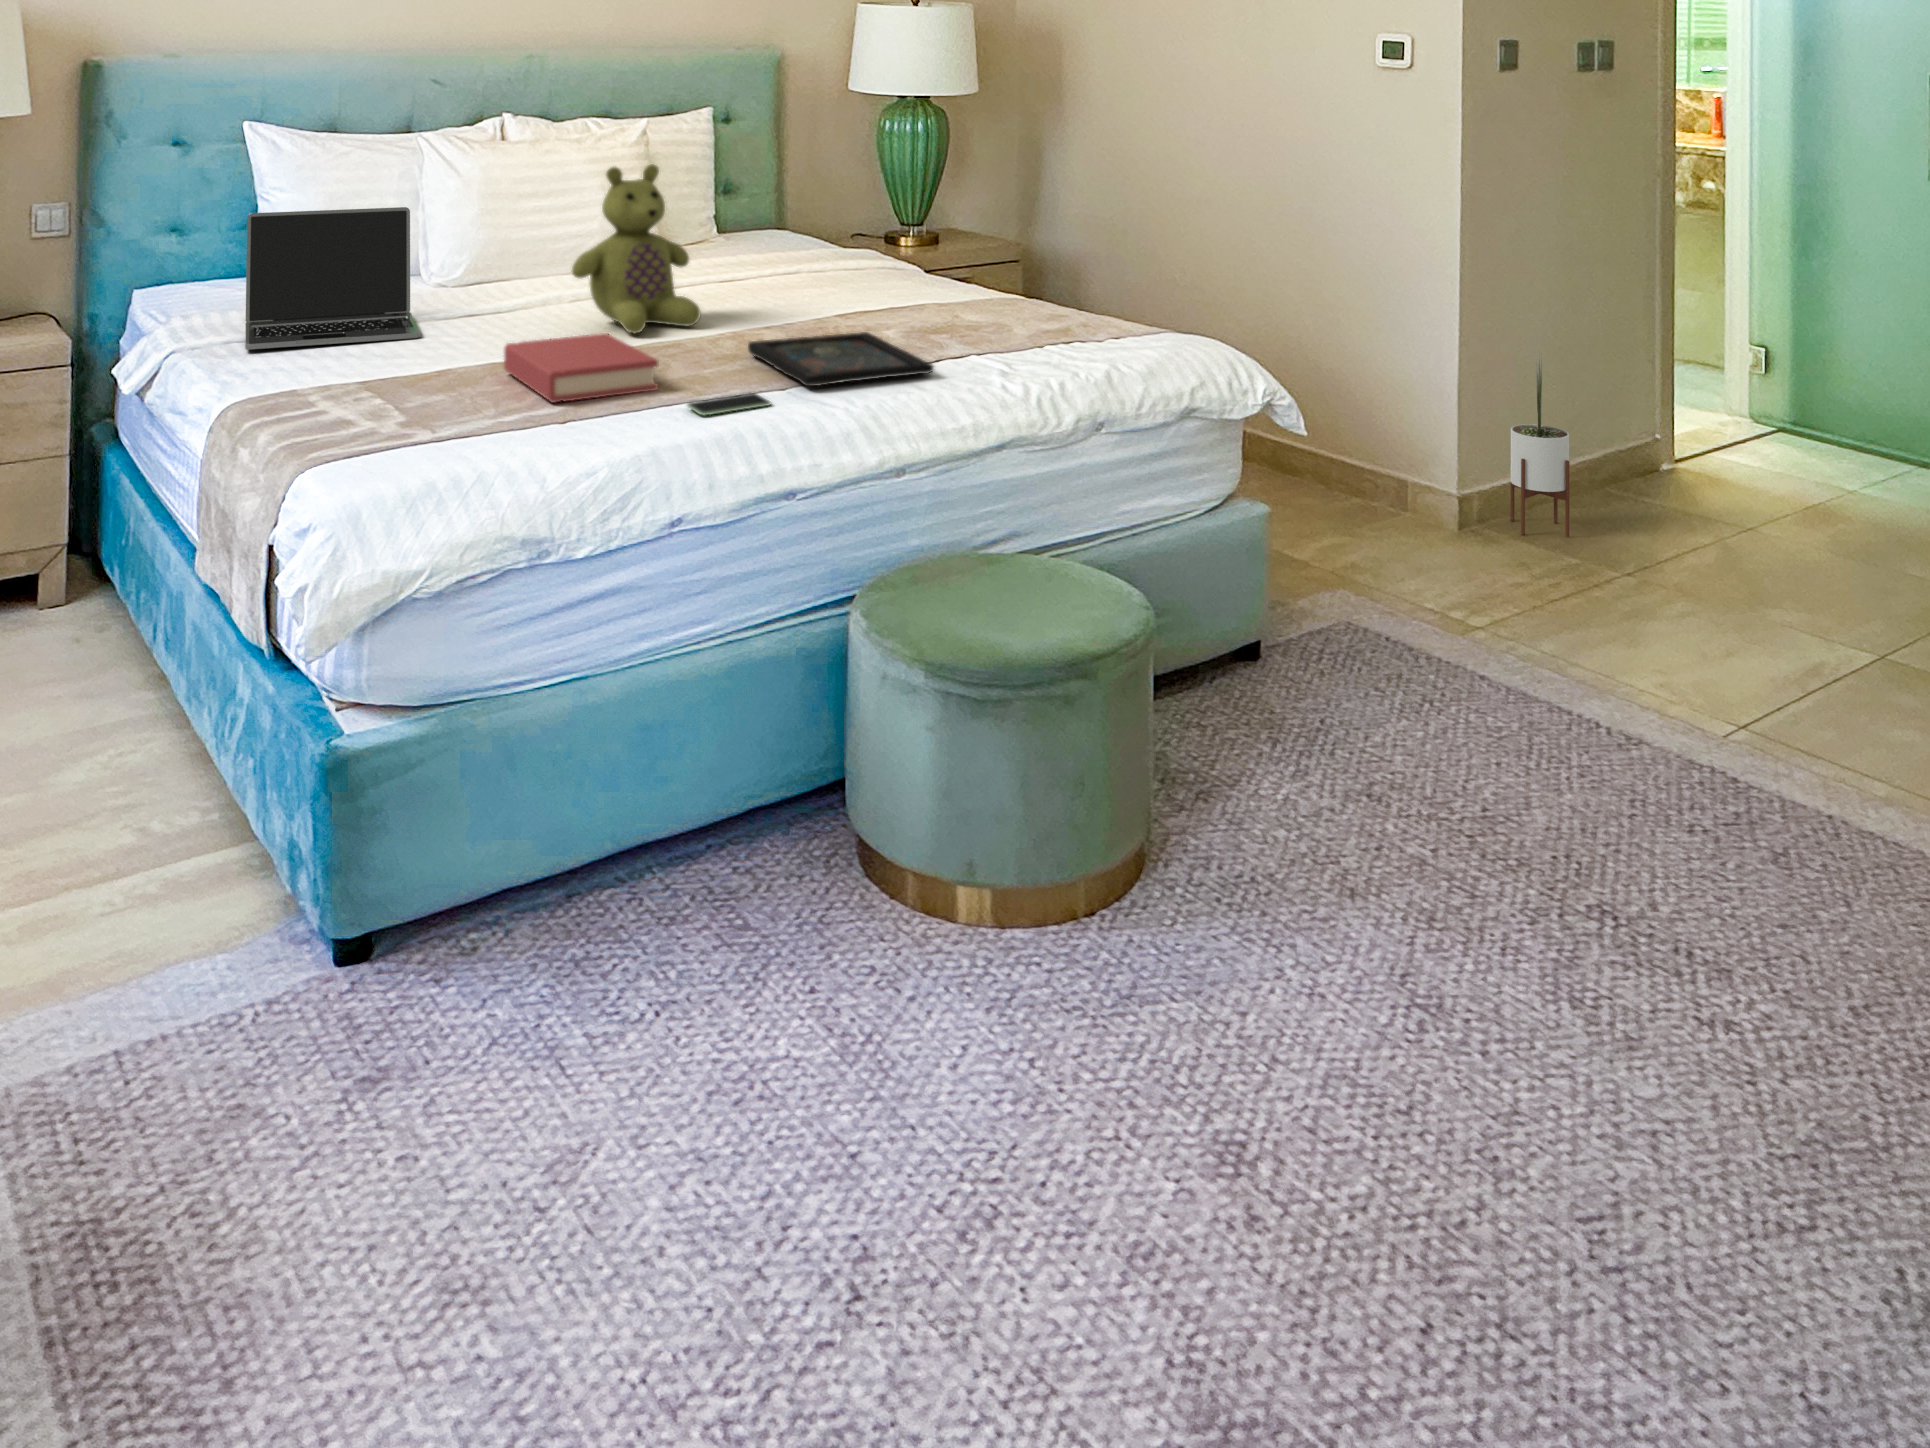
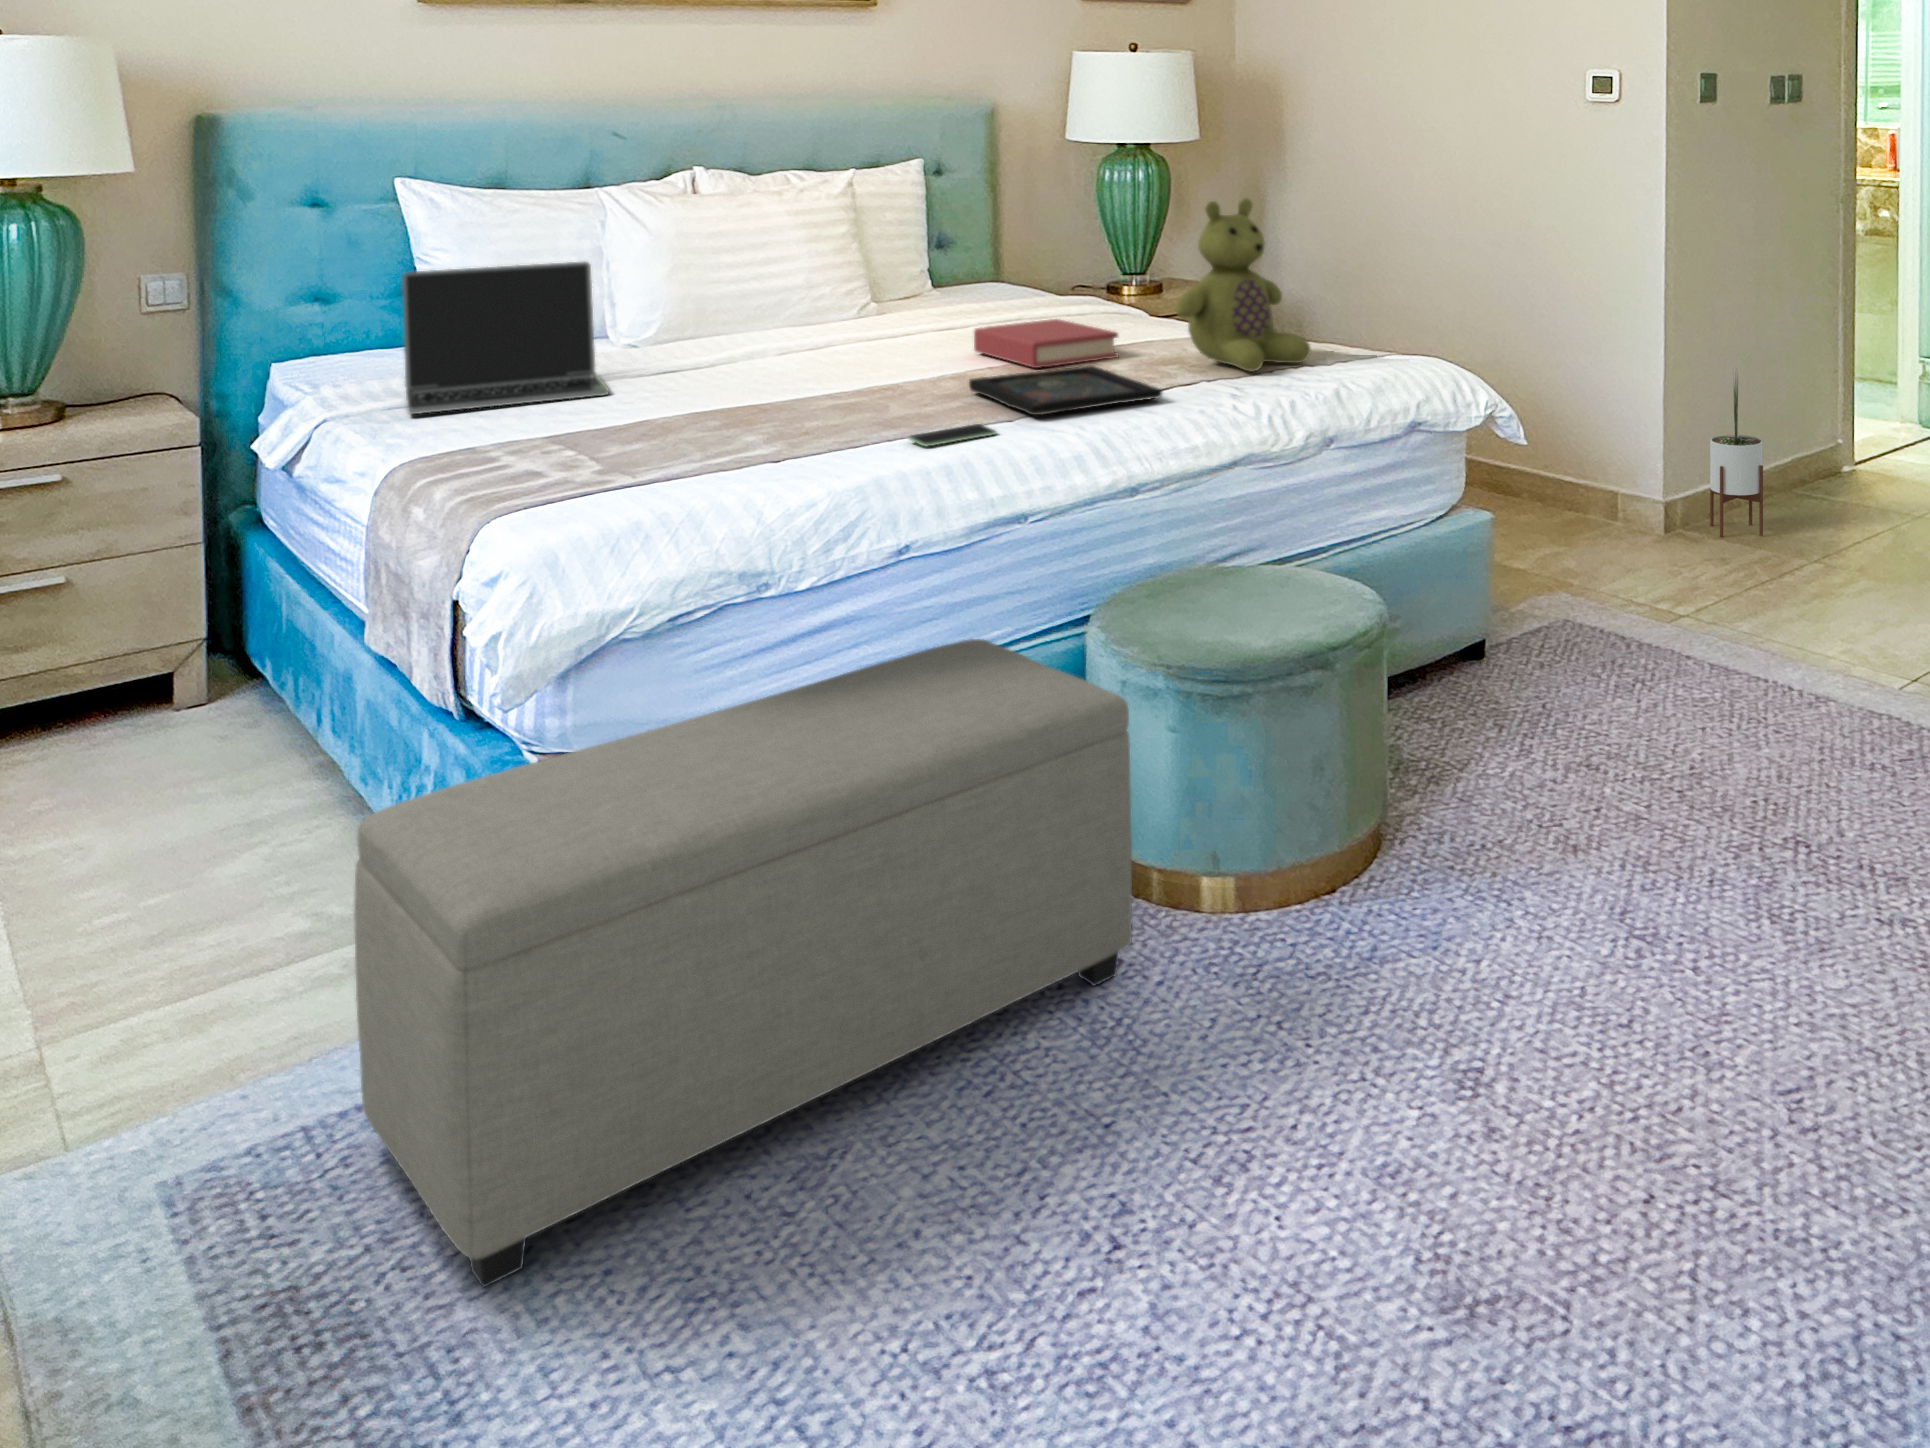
stuffed bear: present [572,164,700,333] -> present [1176,198,1311,372]
hardback book: present [504,333,658,403] -> present [974,319,1118,368]
ottoman: none [165,616,889,1248] -> present [354,639,1132,1287]

